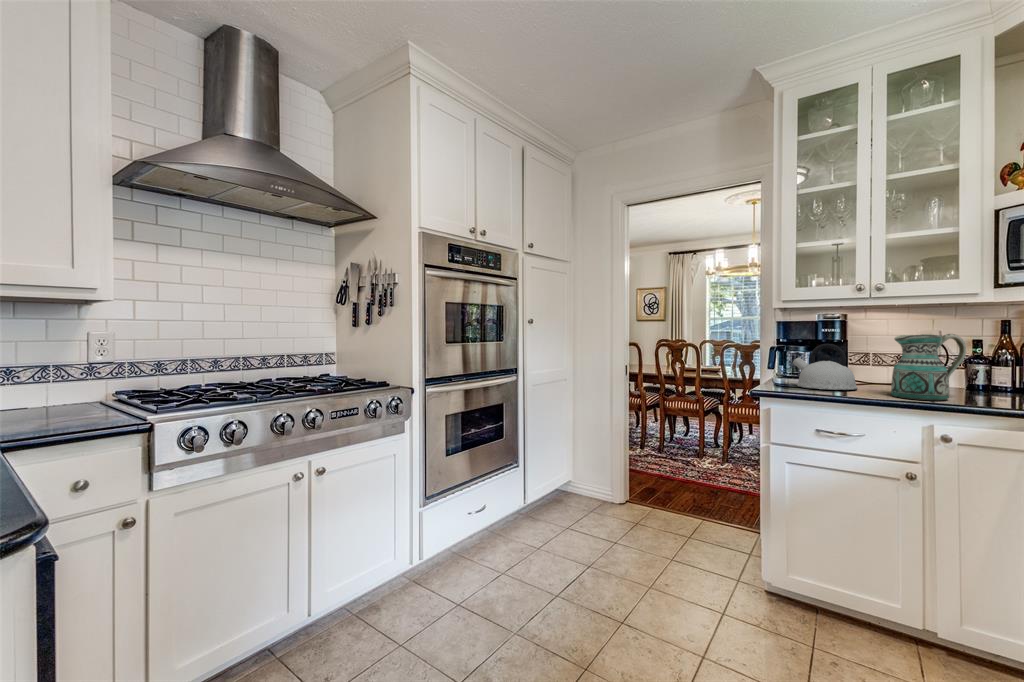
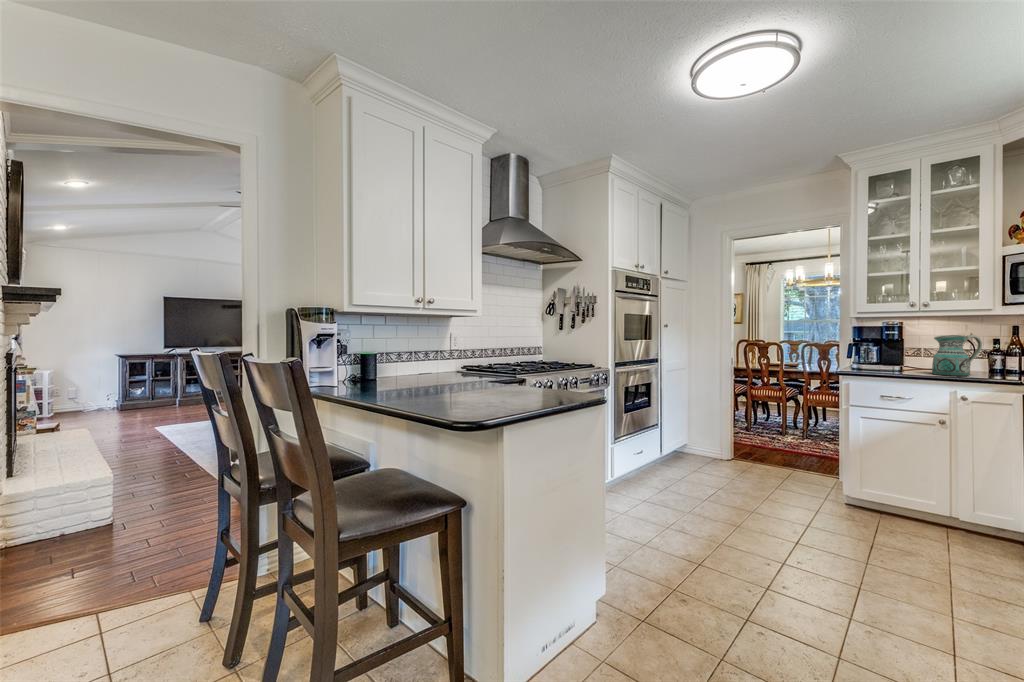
kettle: present [793,344,857,390] -> none [864,341,910,371]

